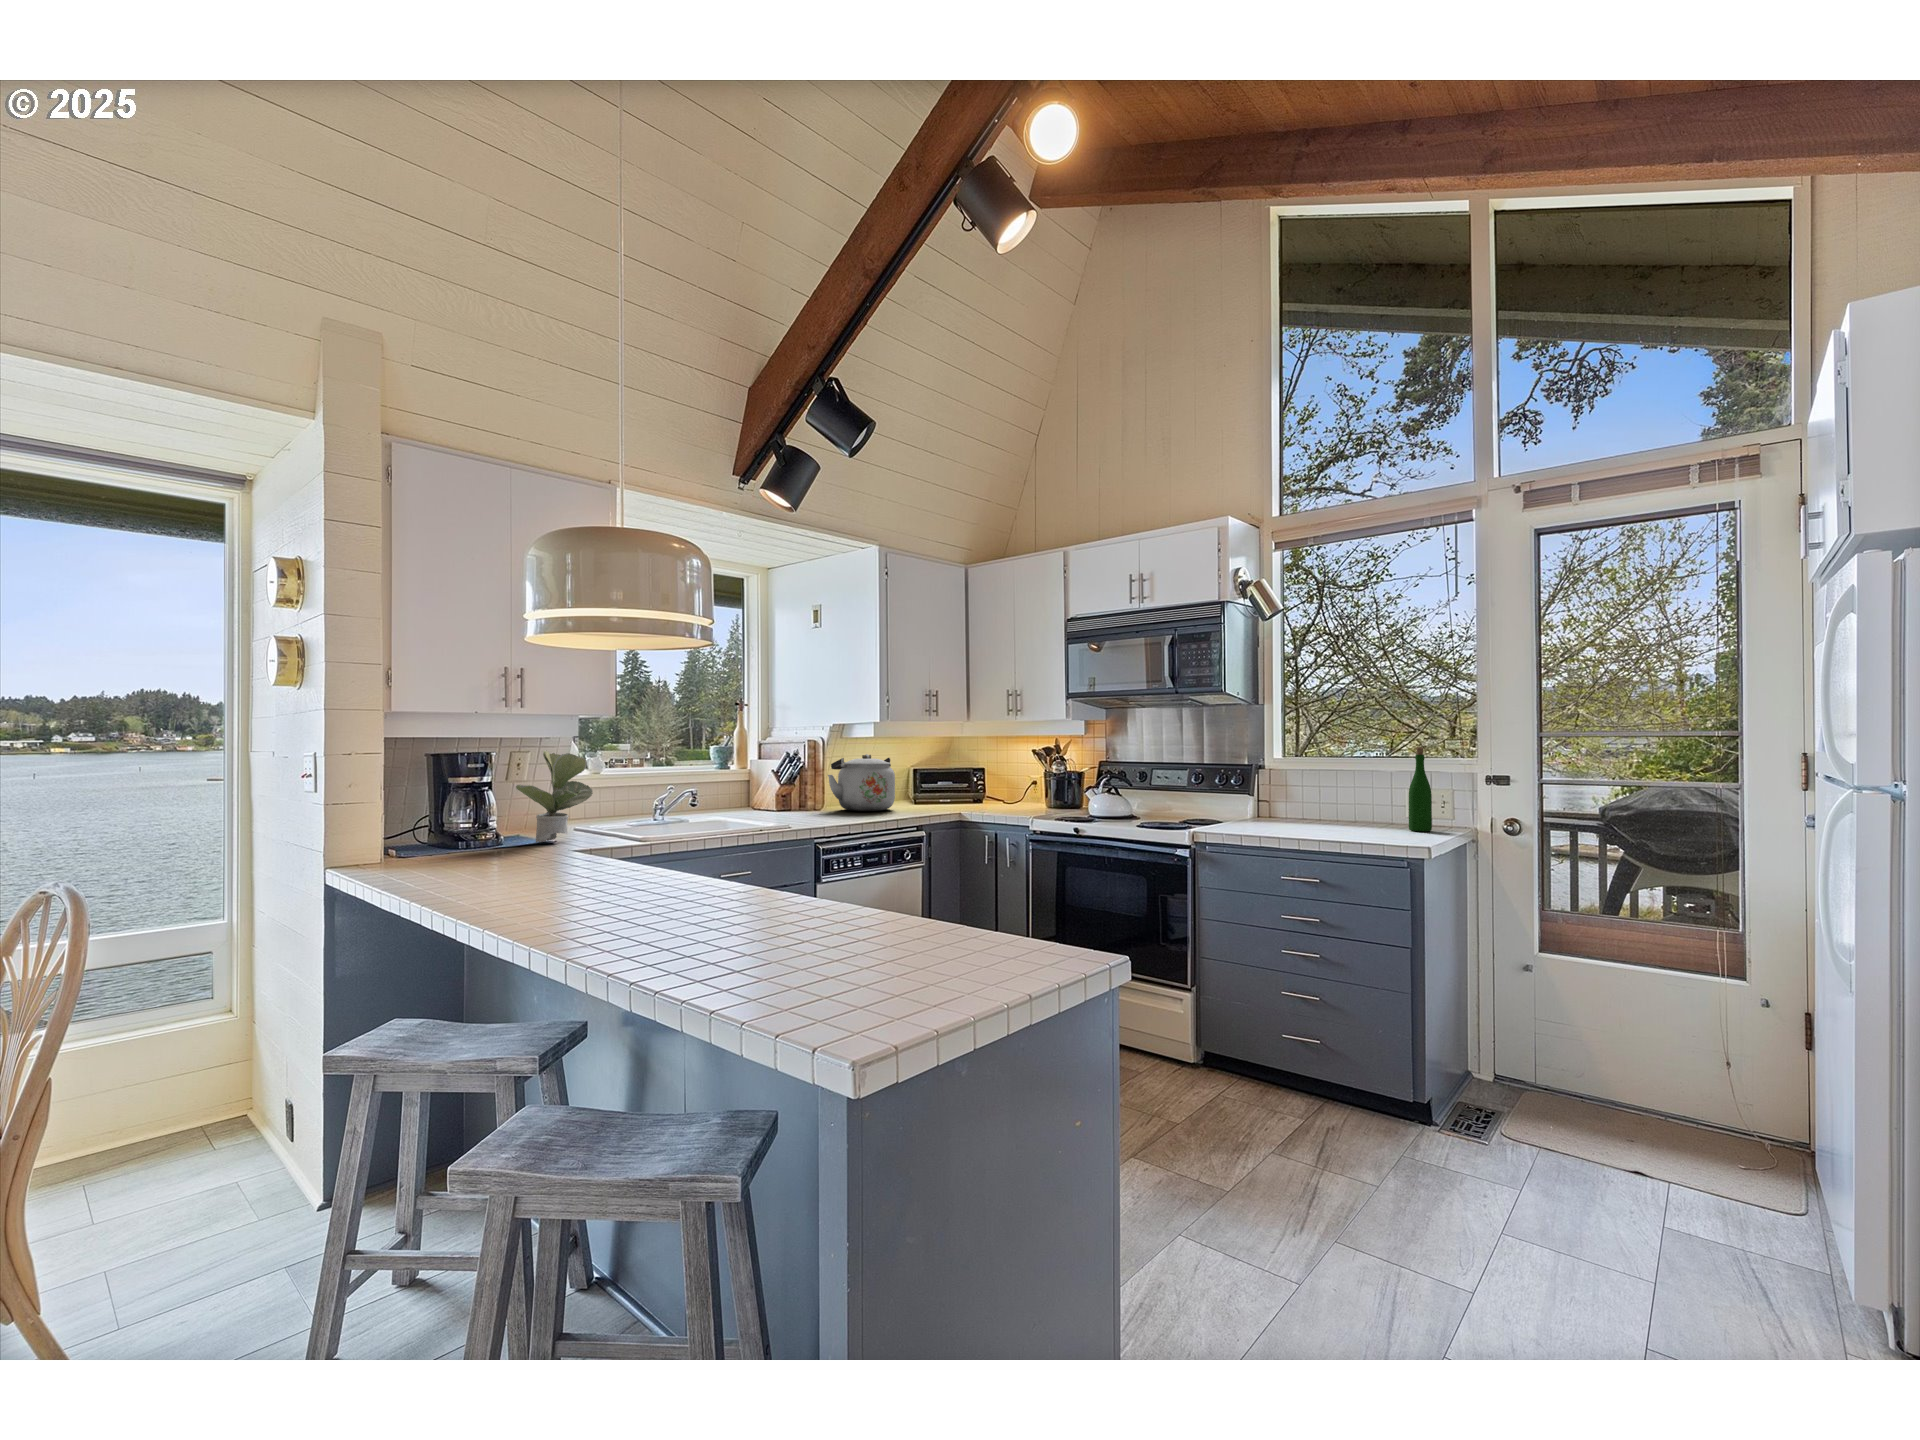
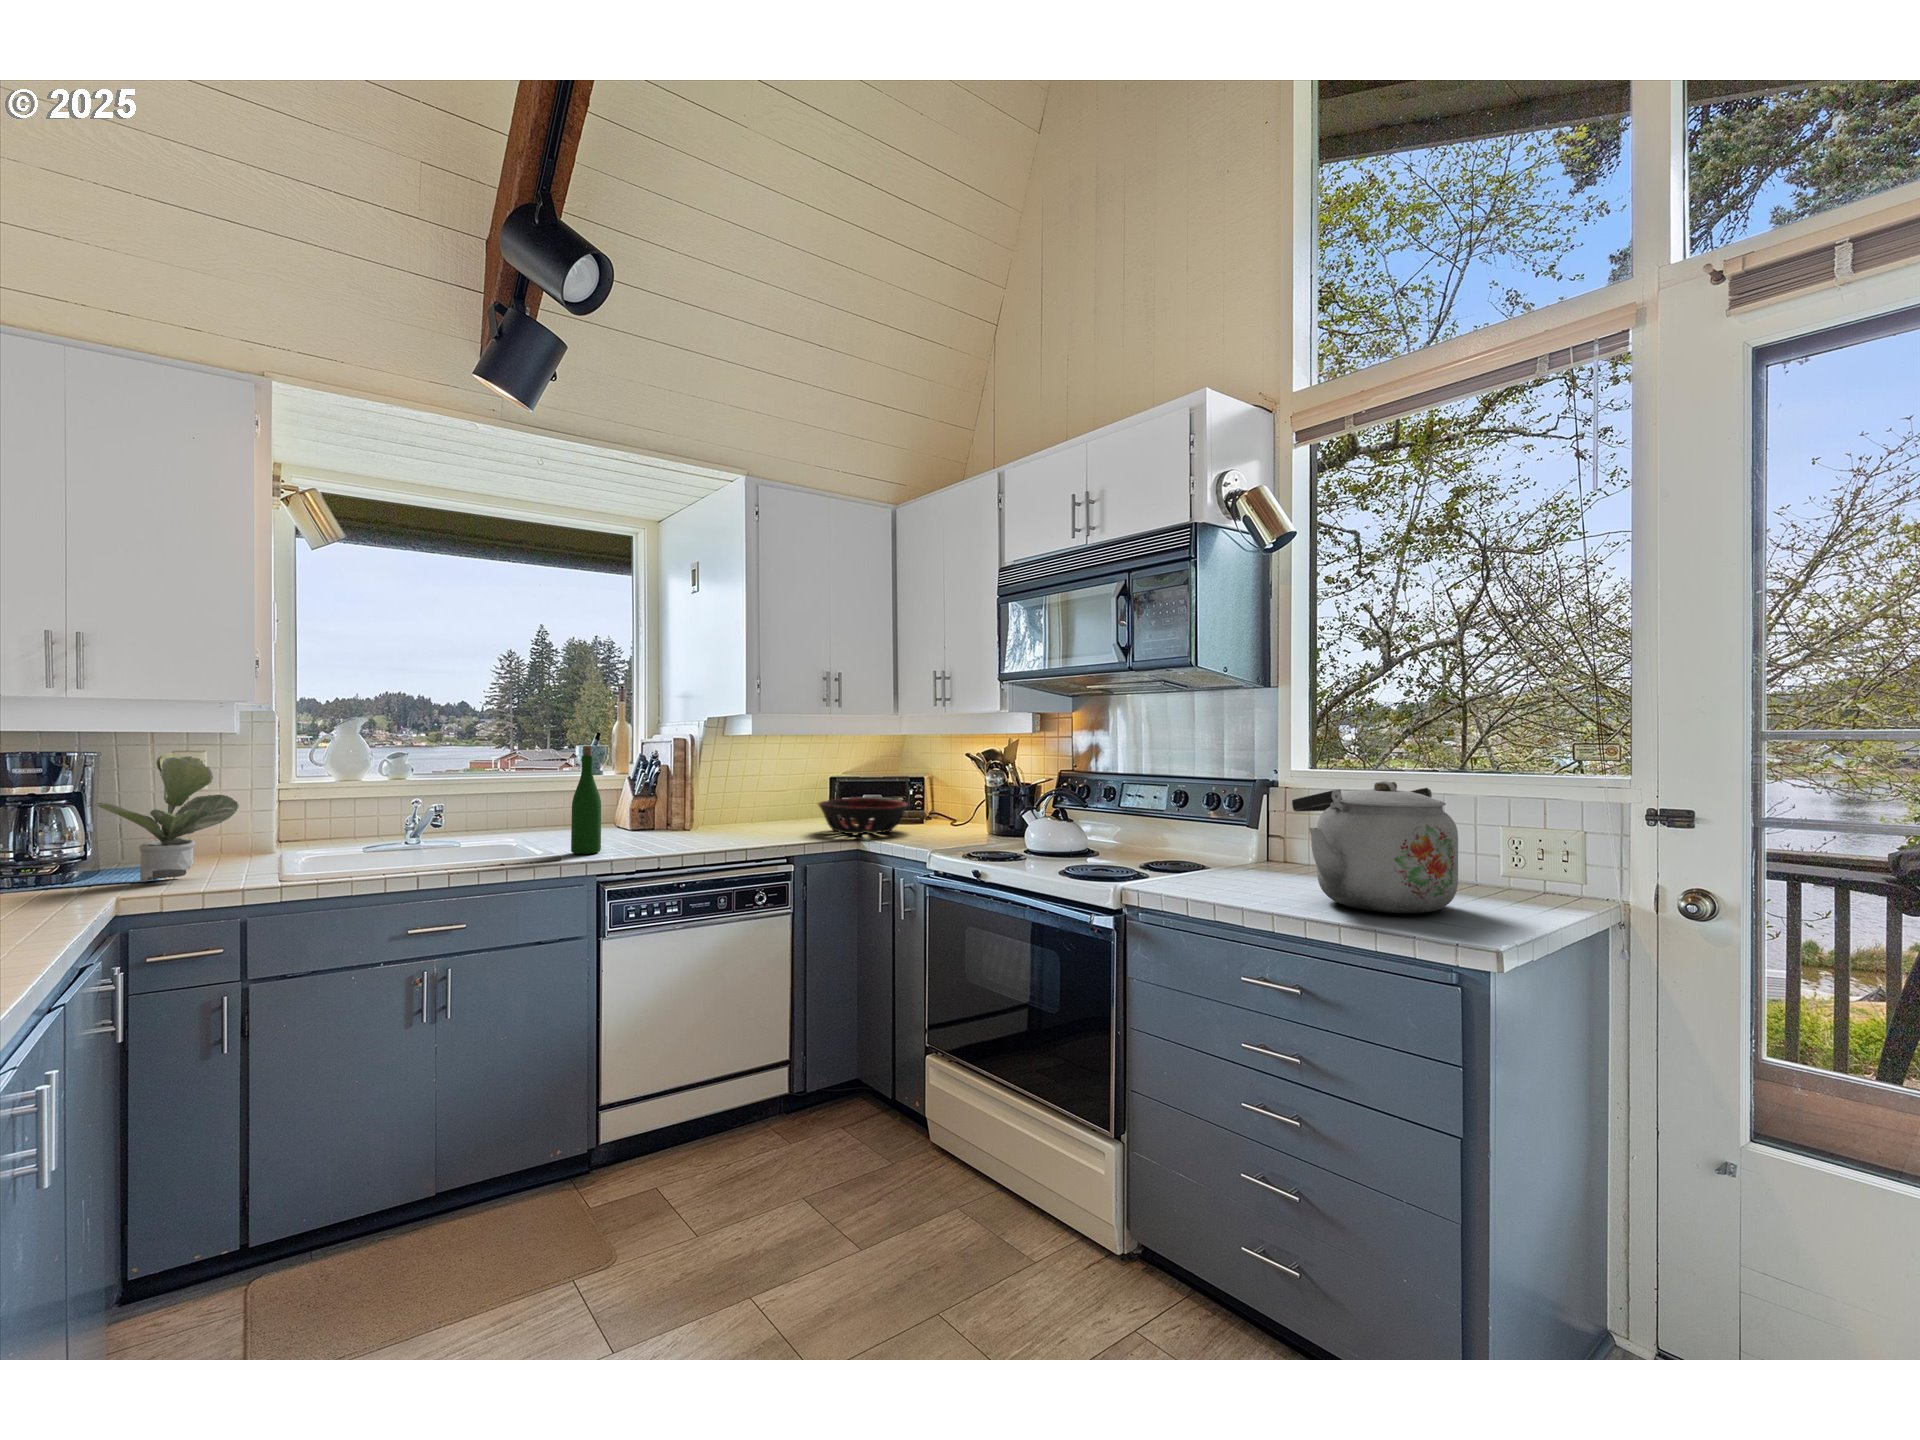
wine bottle: present [1409,747,1432,831] -> present [571,746,601,854]
kettle: present [828,754,895,811] -> present [1292,781,1458,913]
decorative bowl: none [928,786,995,810] -> present [818,798,908,834]

